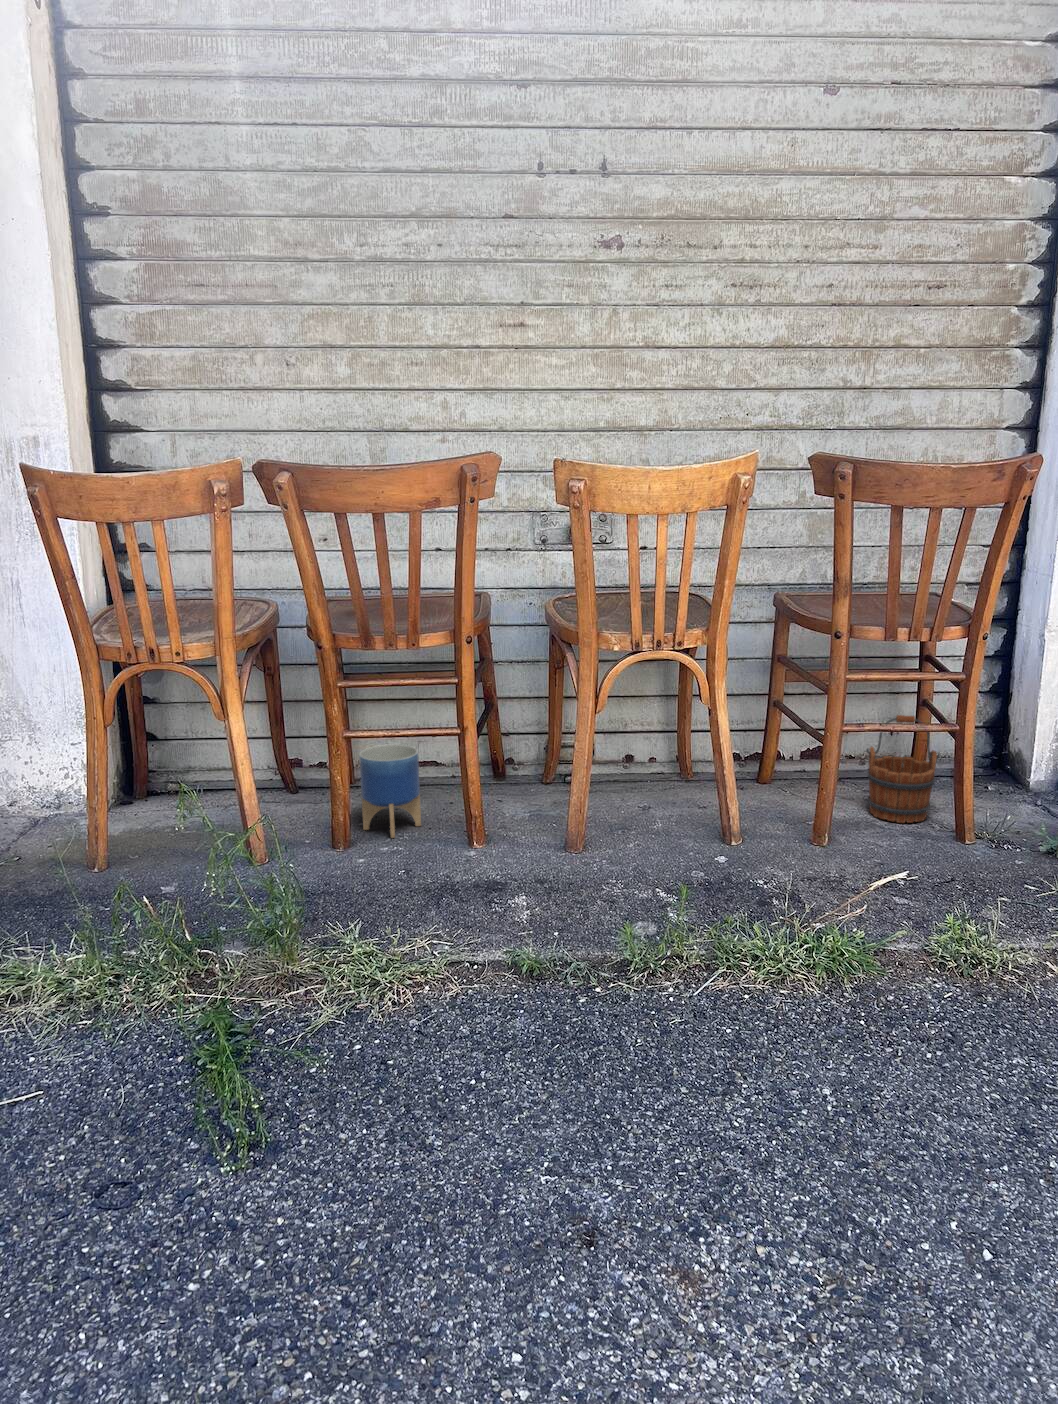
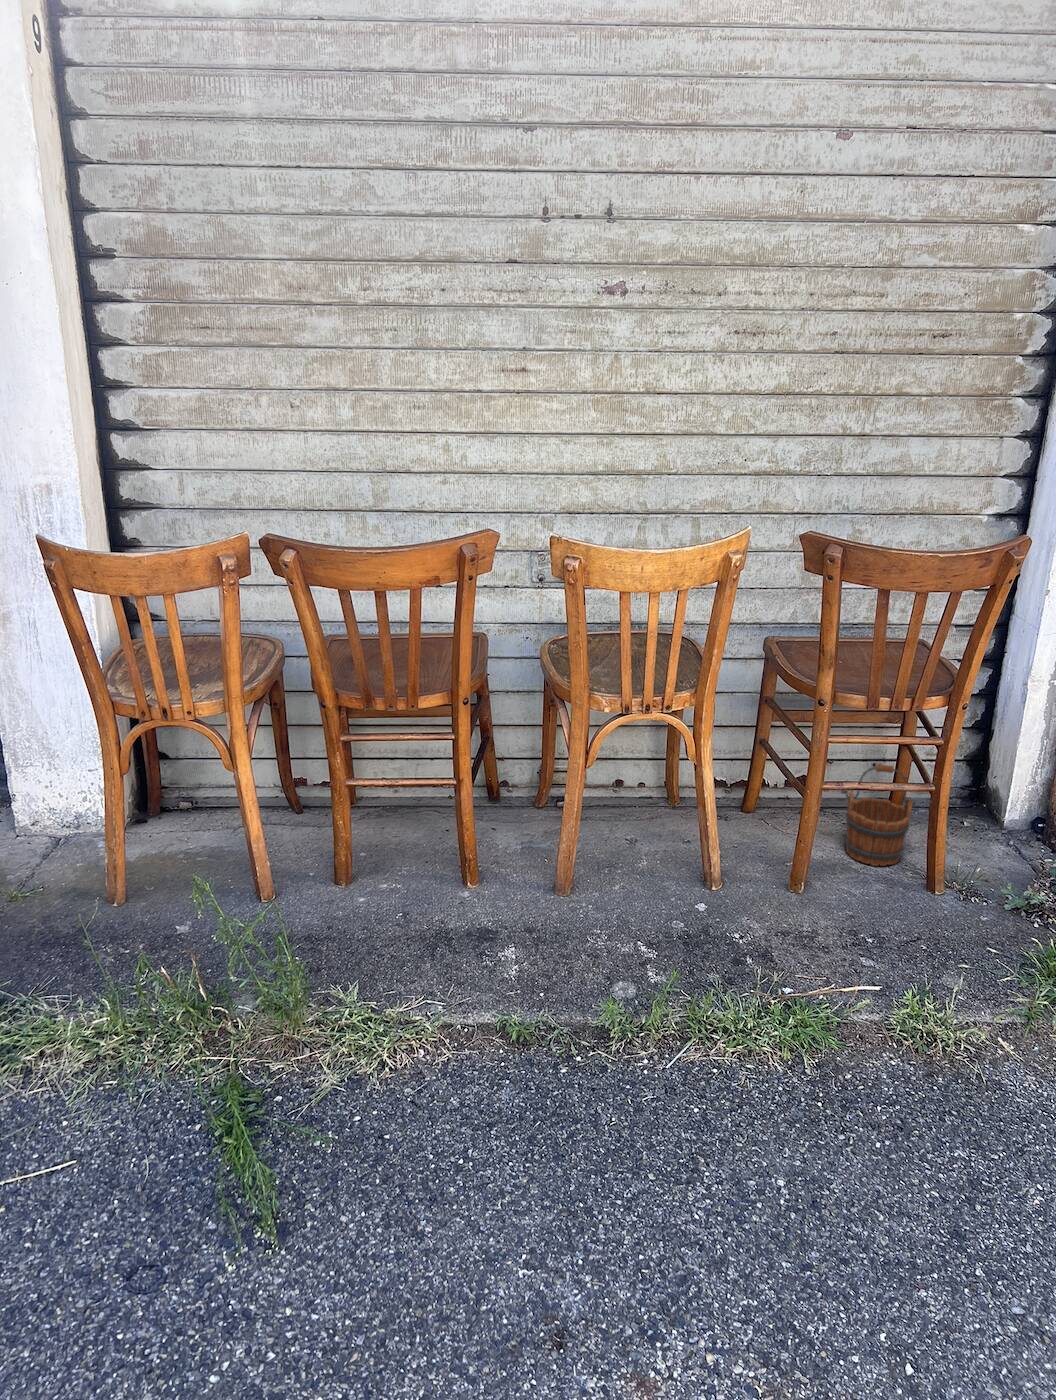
planter: present [359,744,421,838] -> none [363,779,422,871]

